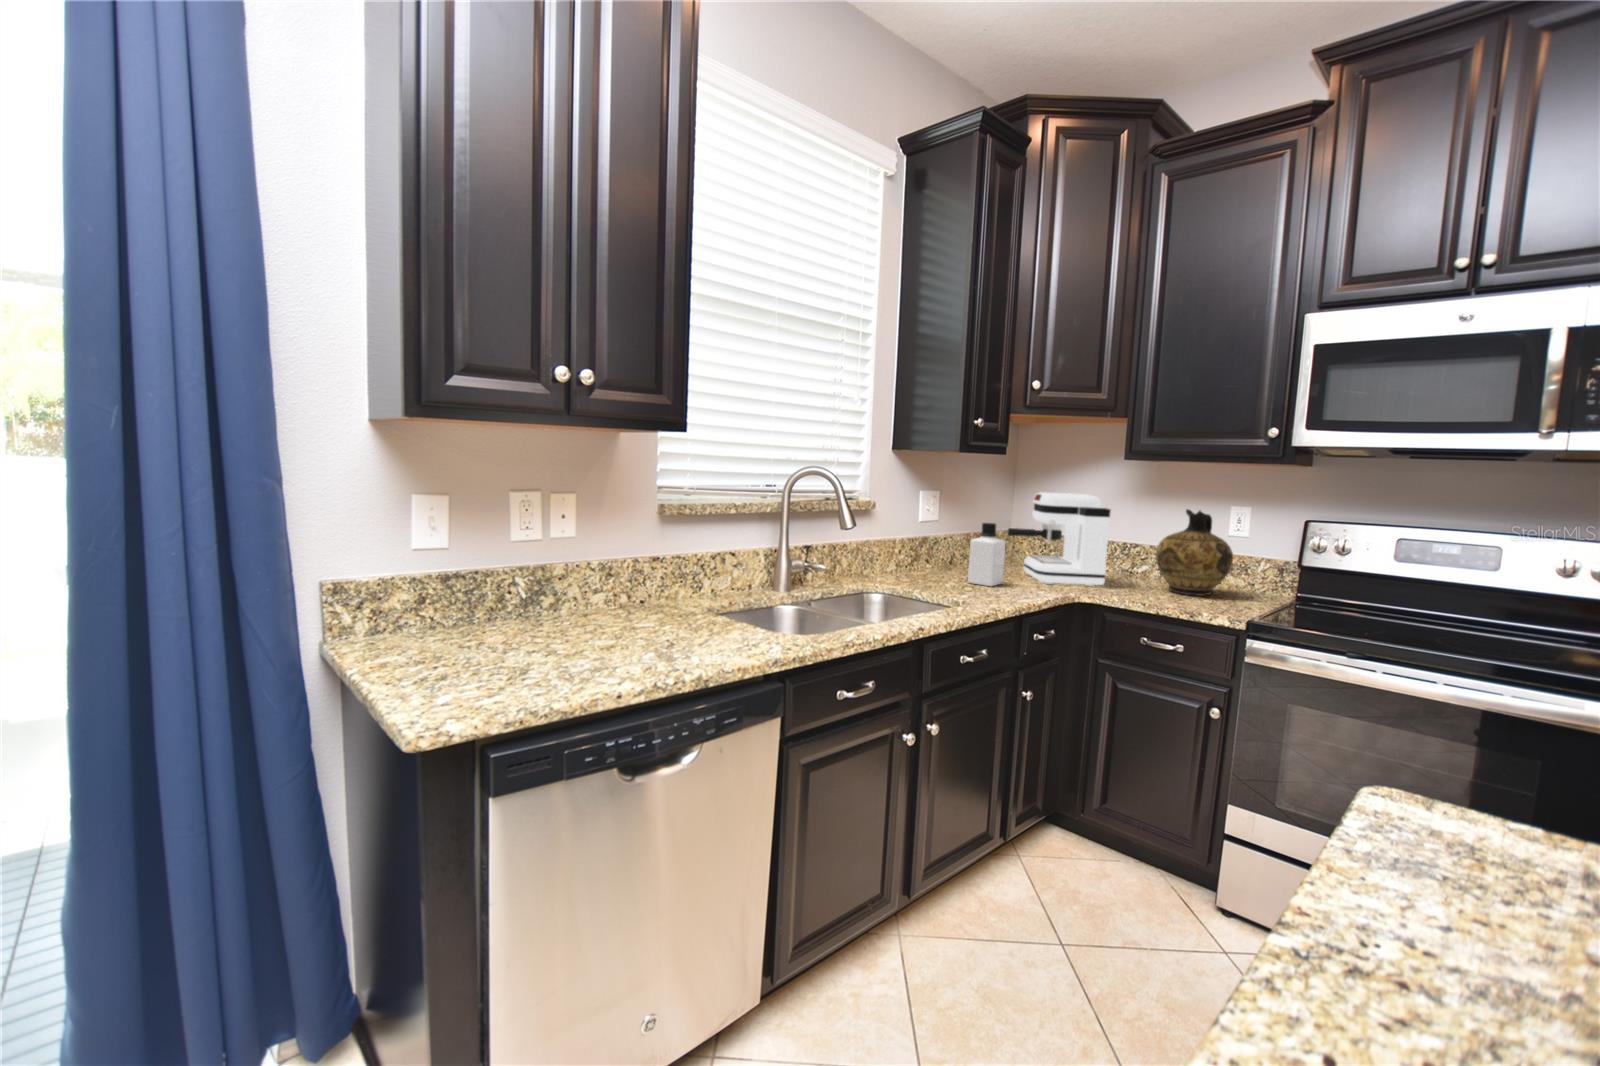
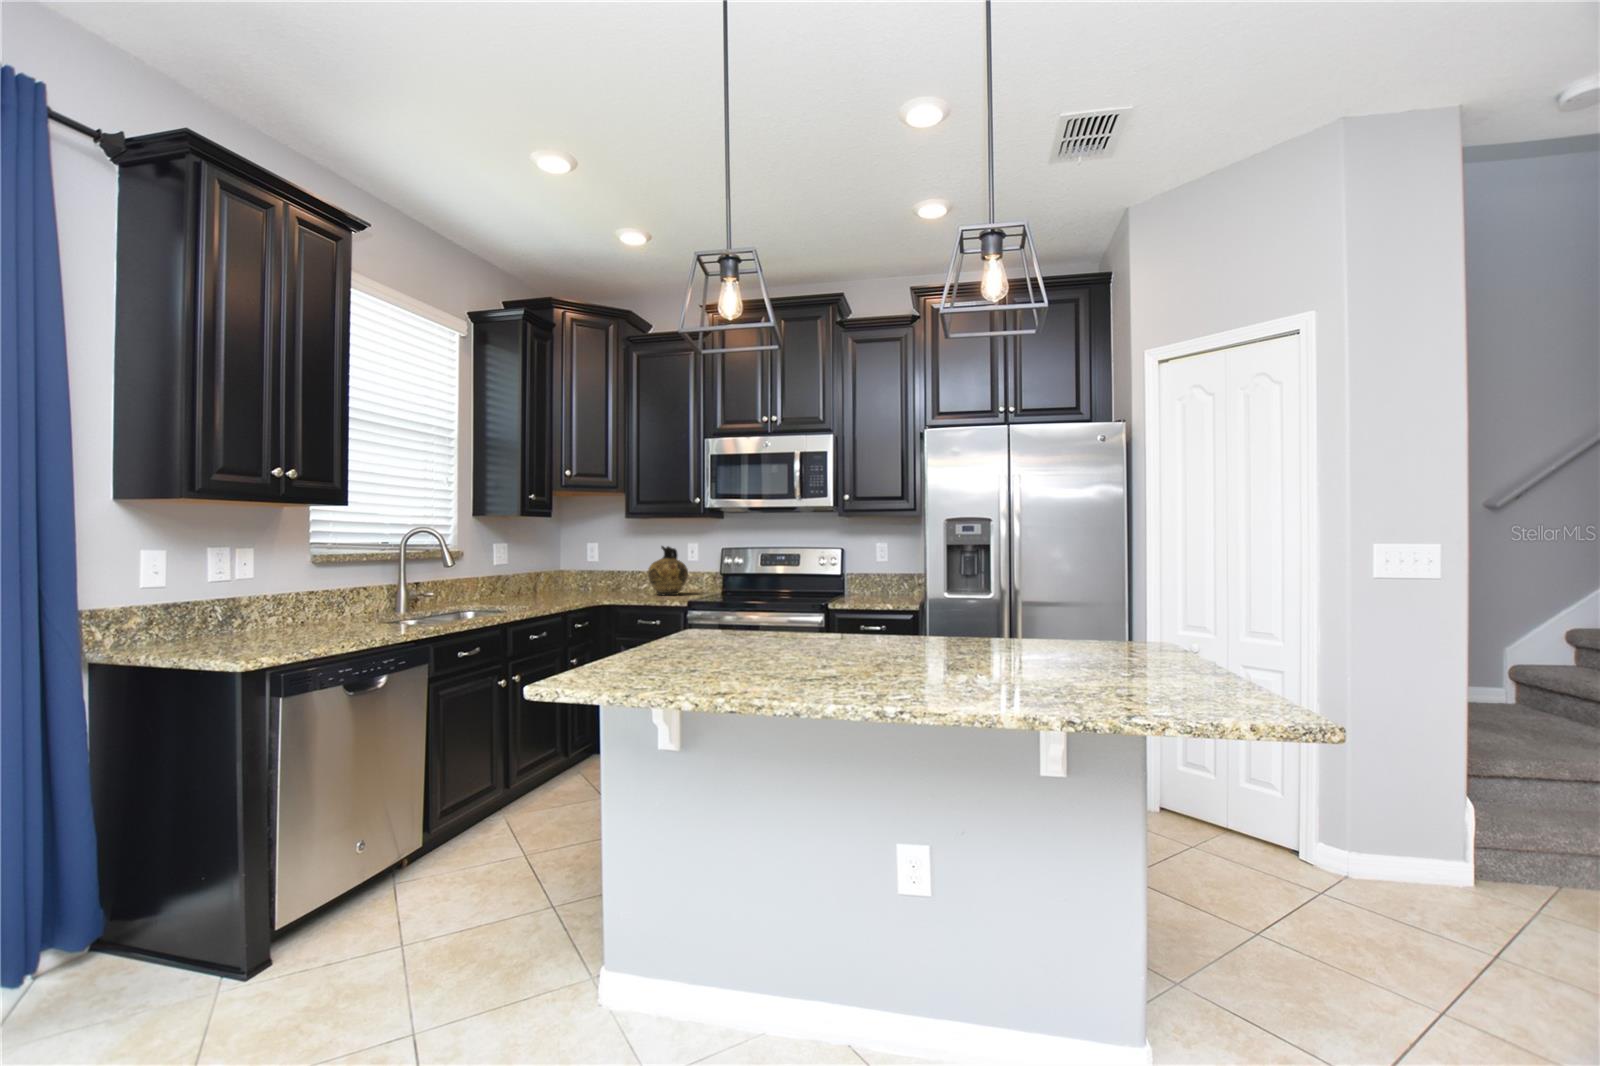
coffee maker: present [1008,492,1111,586] -> none [558,541,620,598]
bottle: present [968,523,1006,586] -> none [533,561,556,601]

